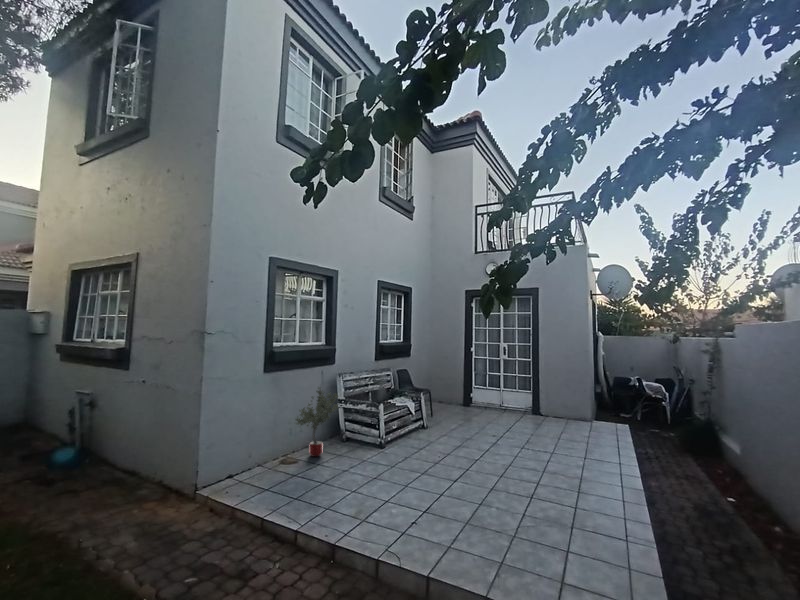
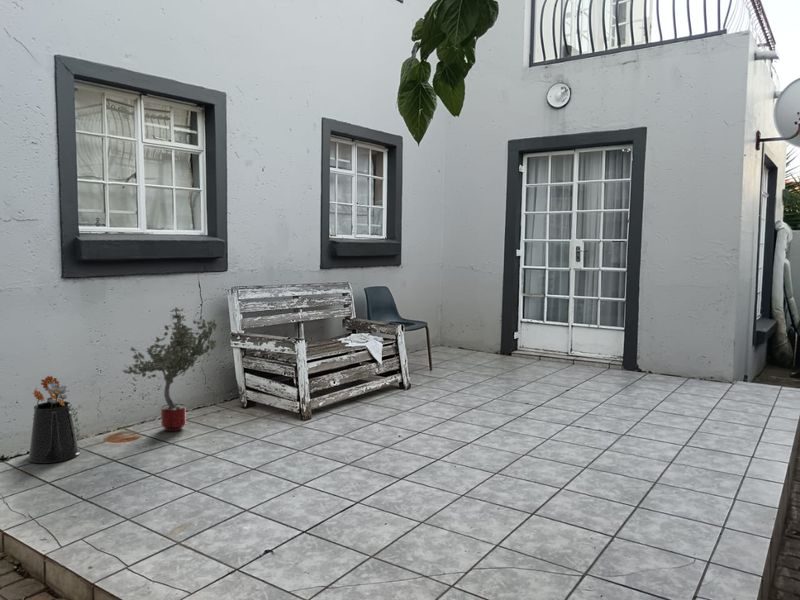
watering can: none [248,426,276,477] -> present [28,376,80,463]

